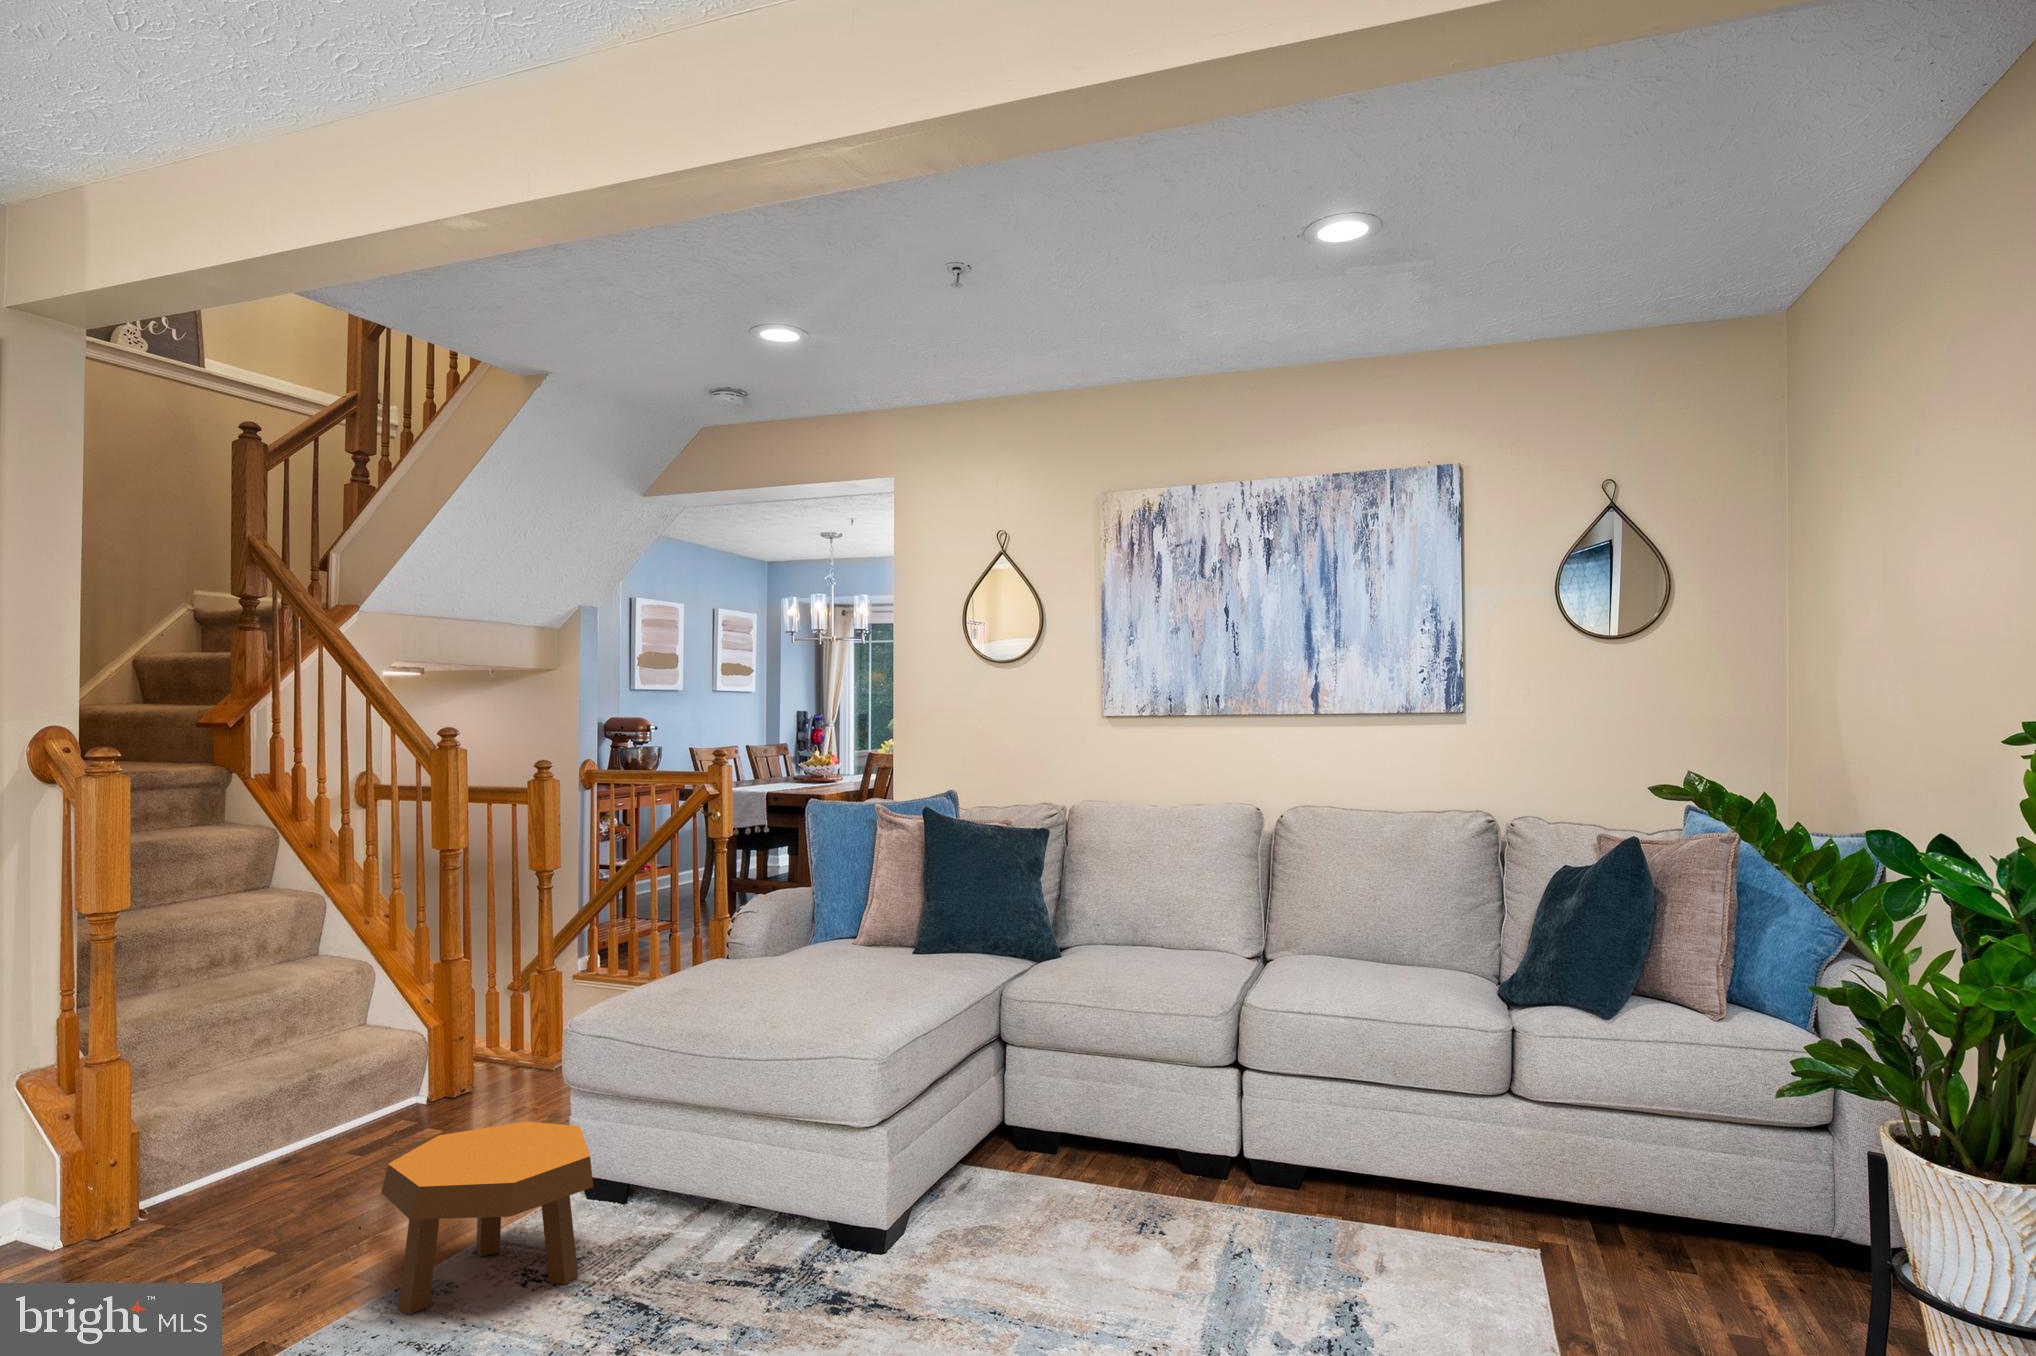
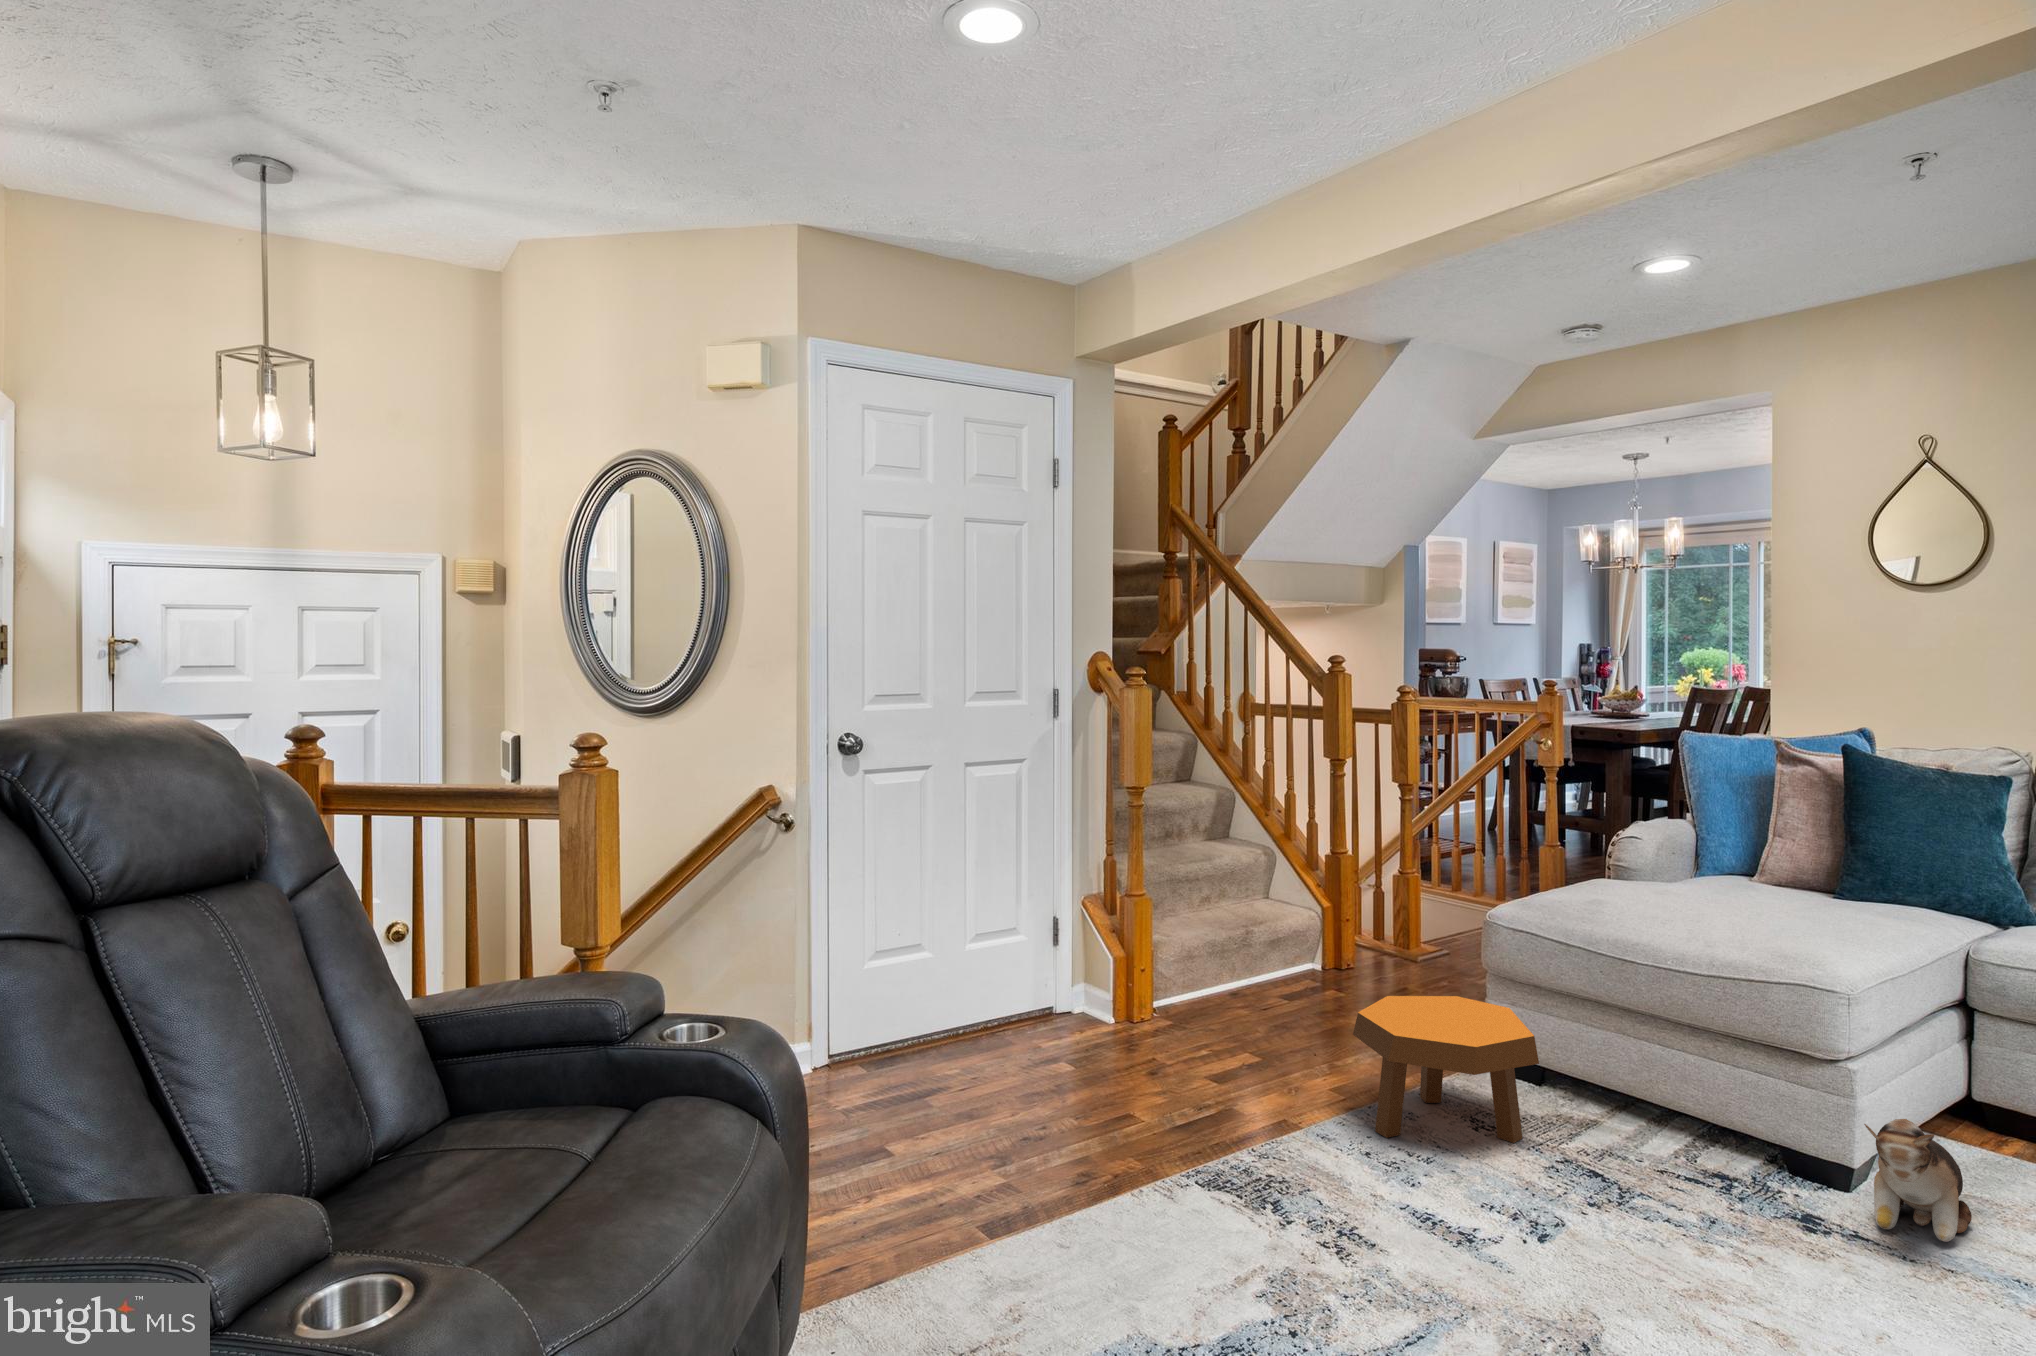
plush toy: none [878,1178,976,1292] -> present [1864,1119,1972,1242]

